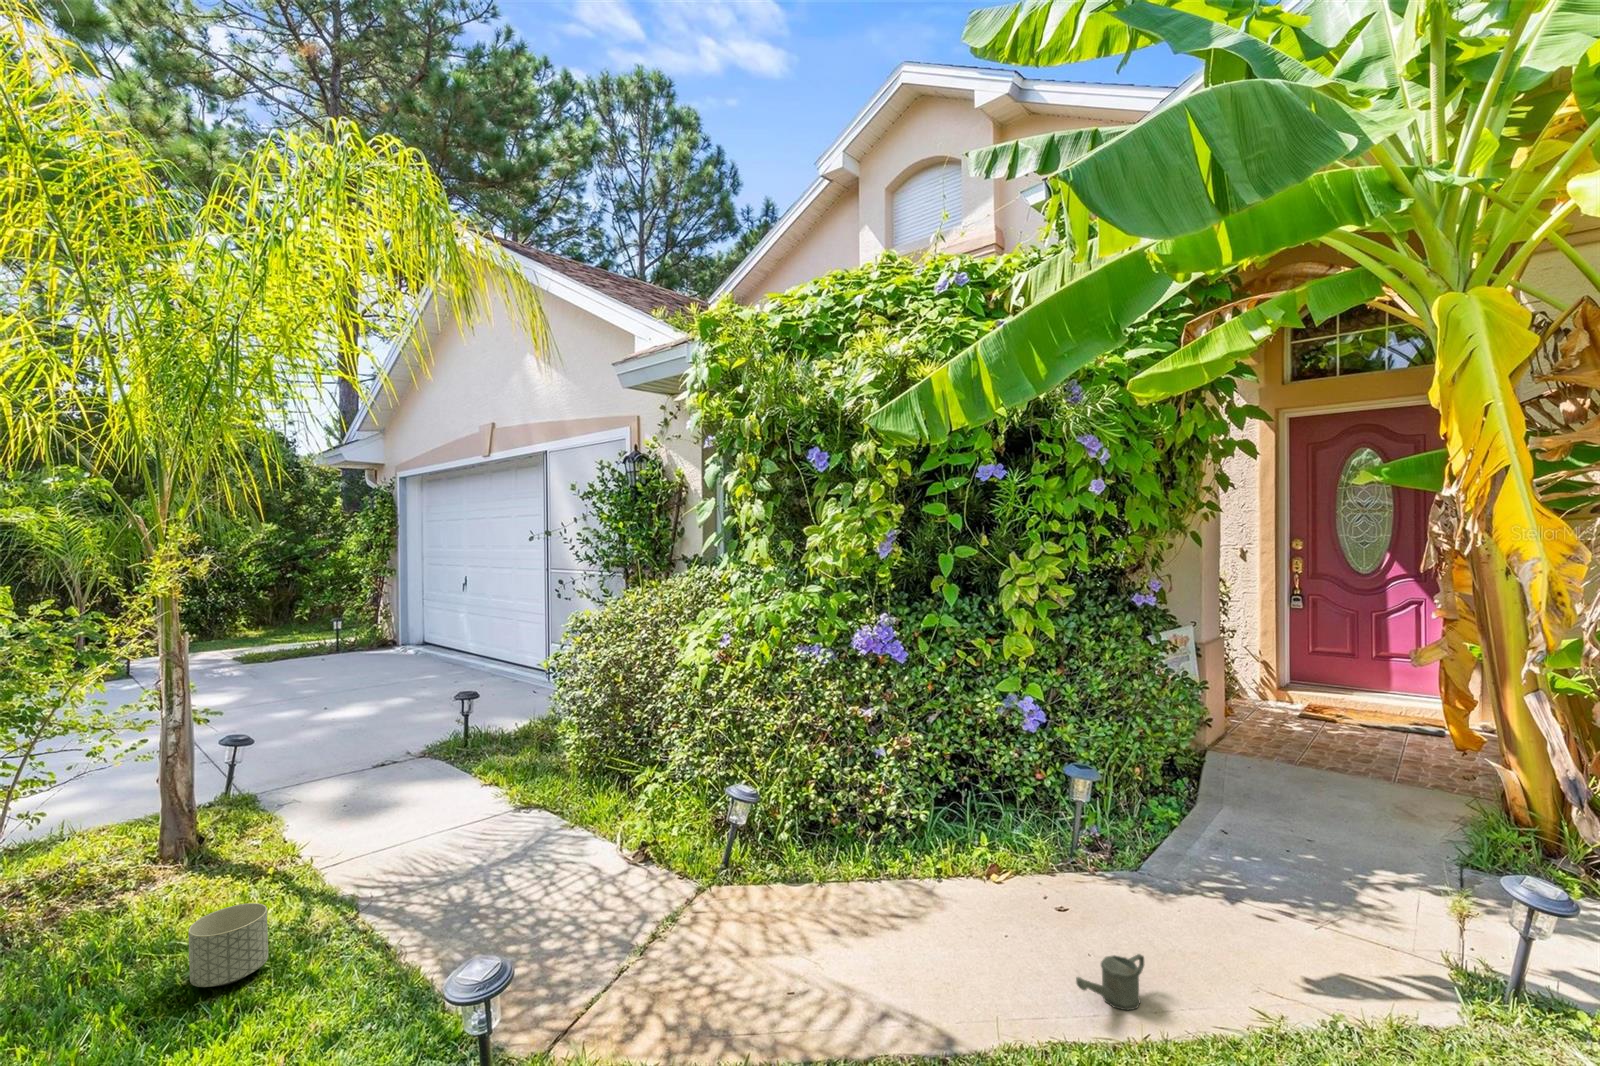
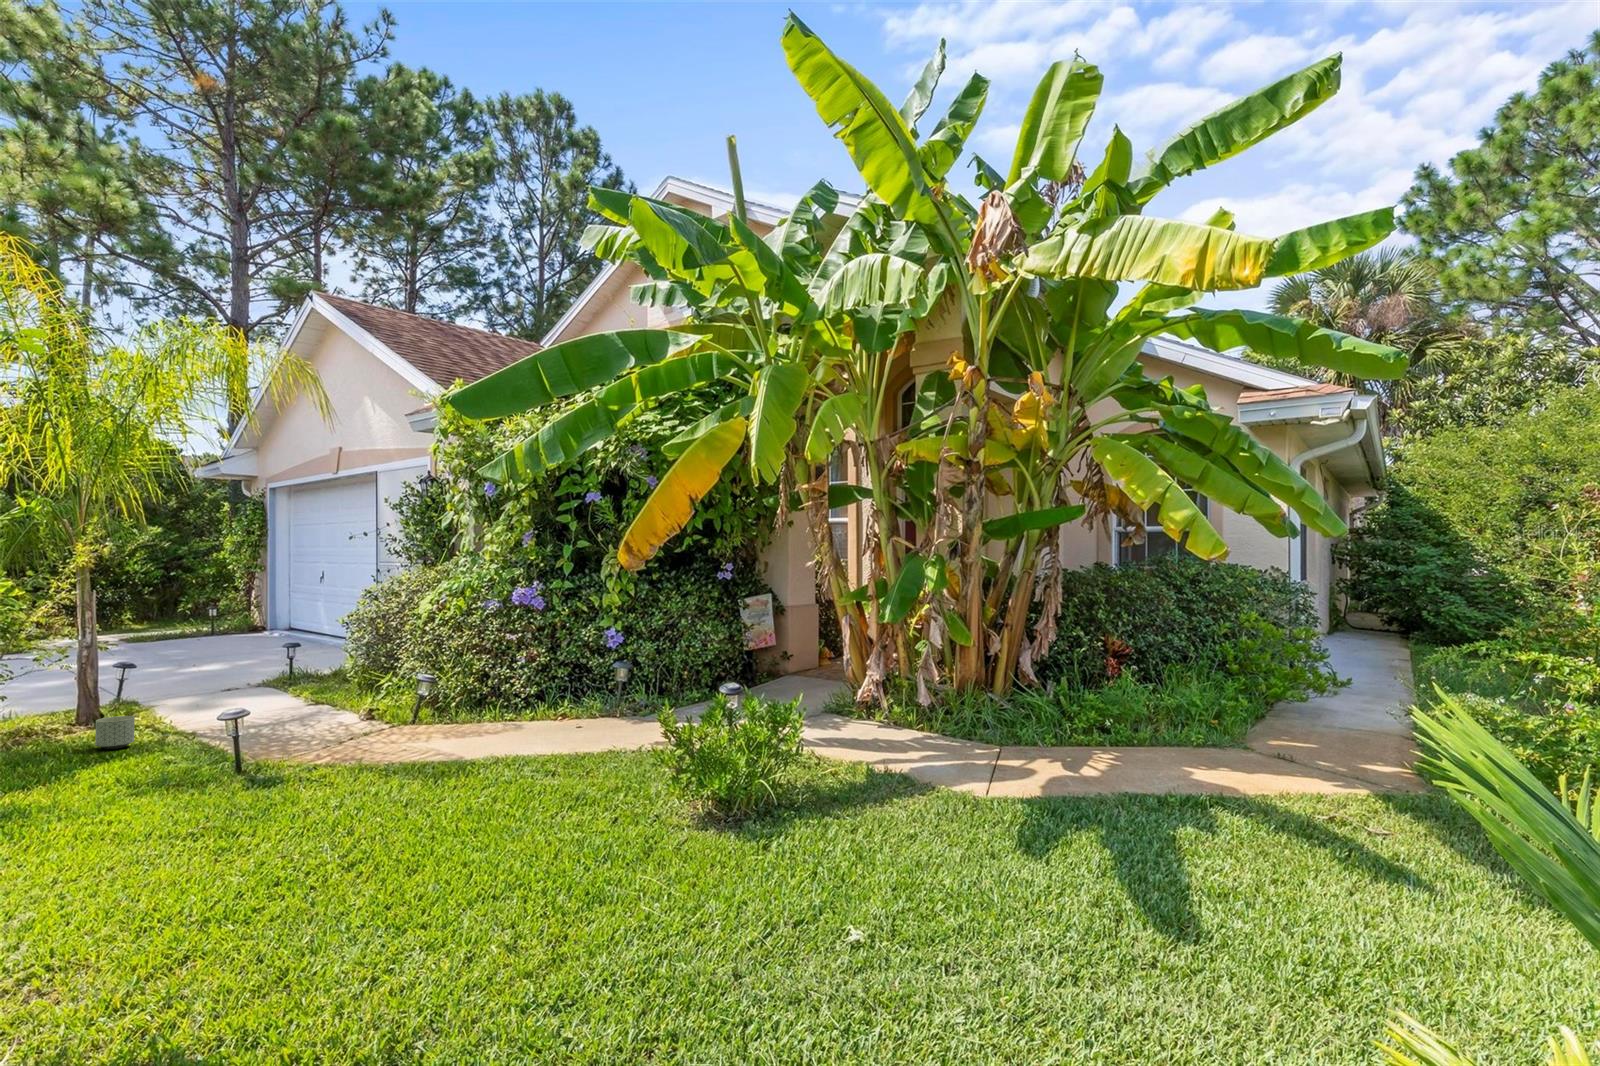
watering can: present [1076,954,1144,1010] -> none [507,740,552,760]

